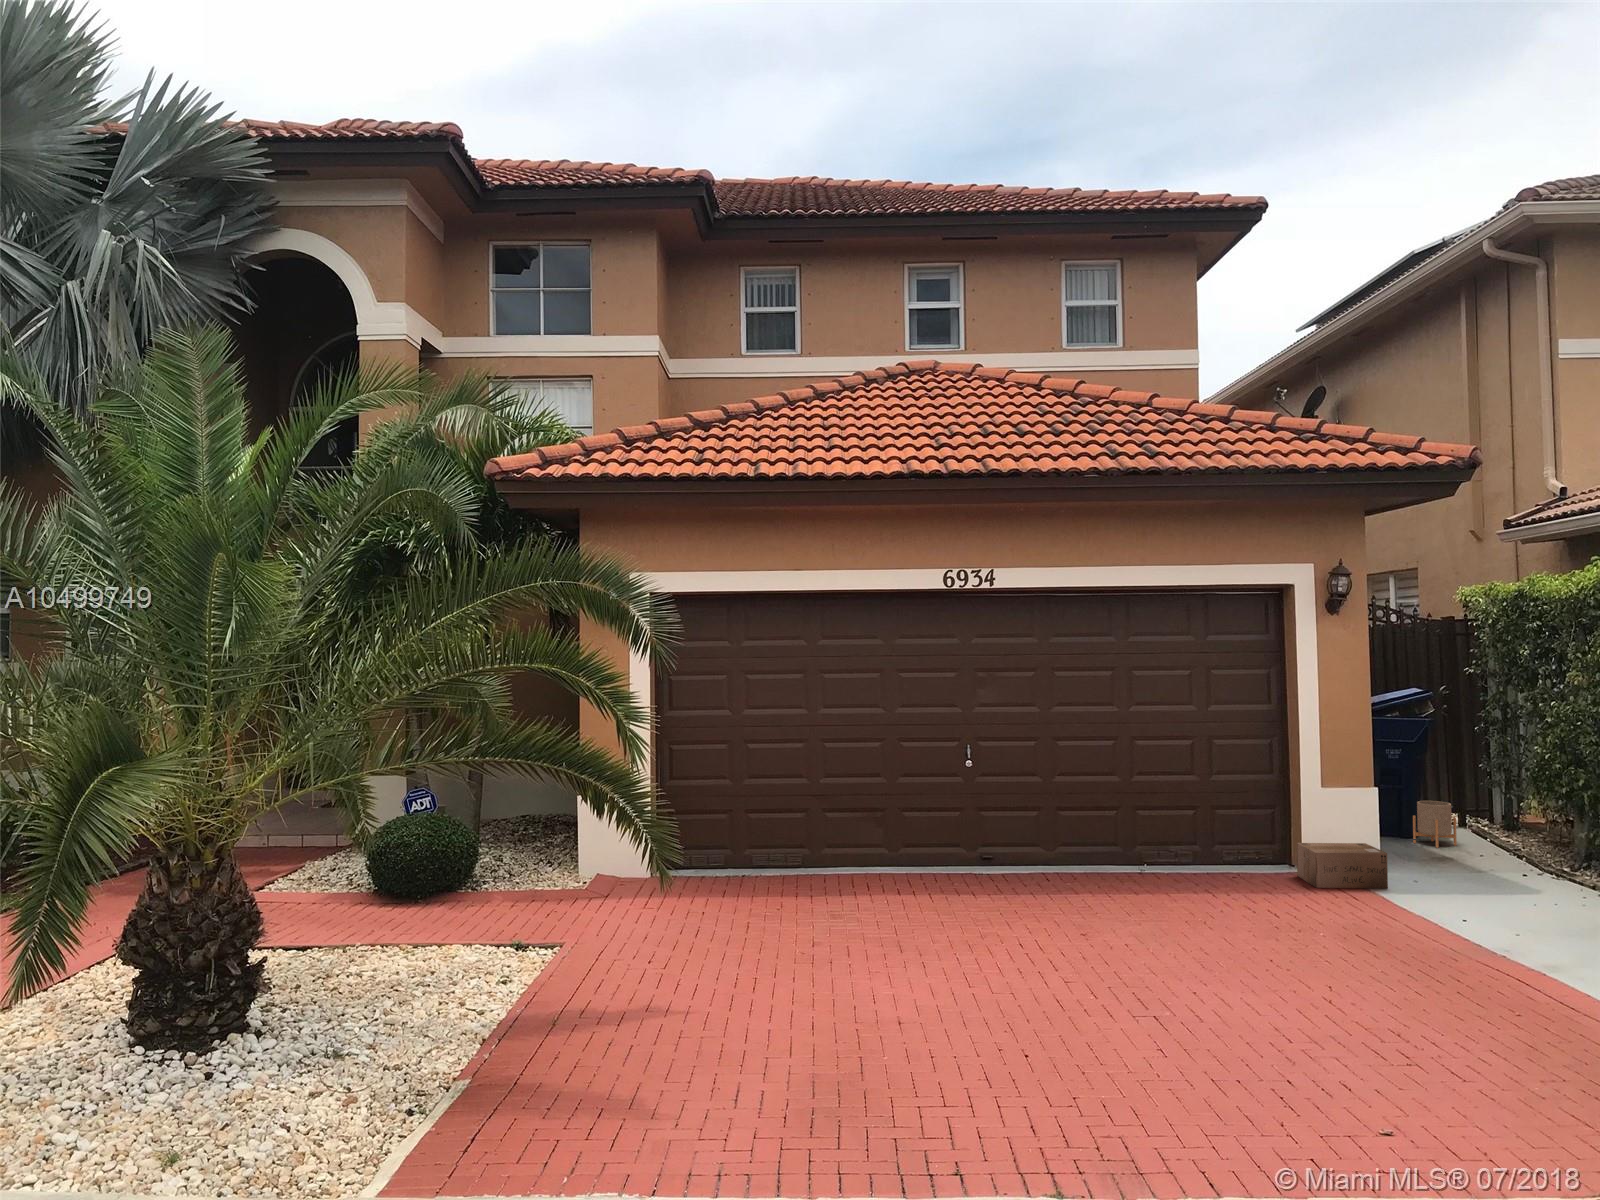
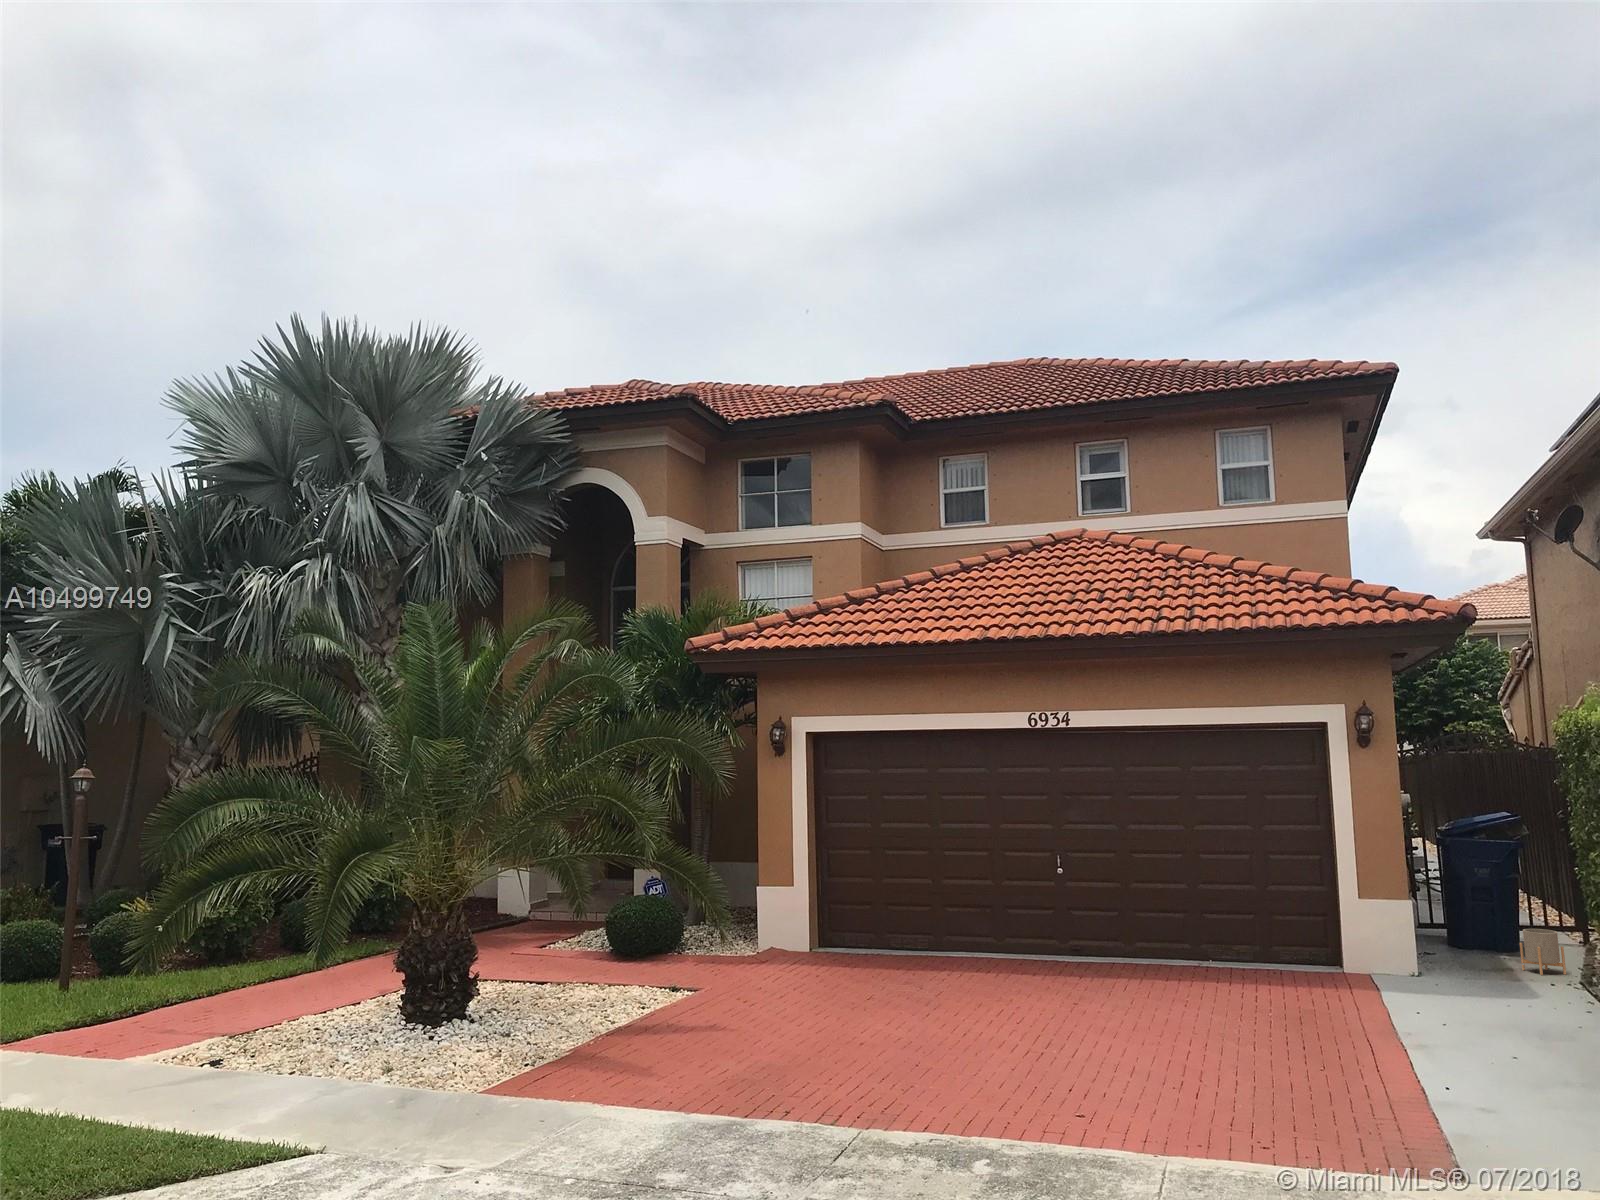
cardboard box: present [1297,843,1388,888] -> none [1353,957,1431,1003]

